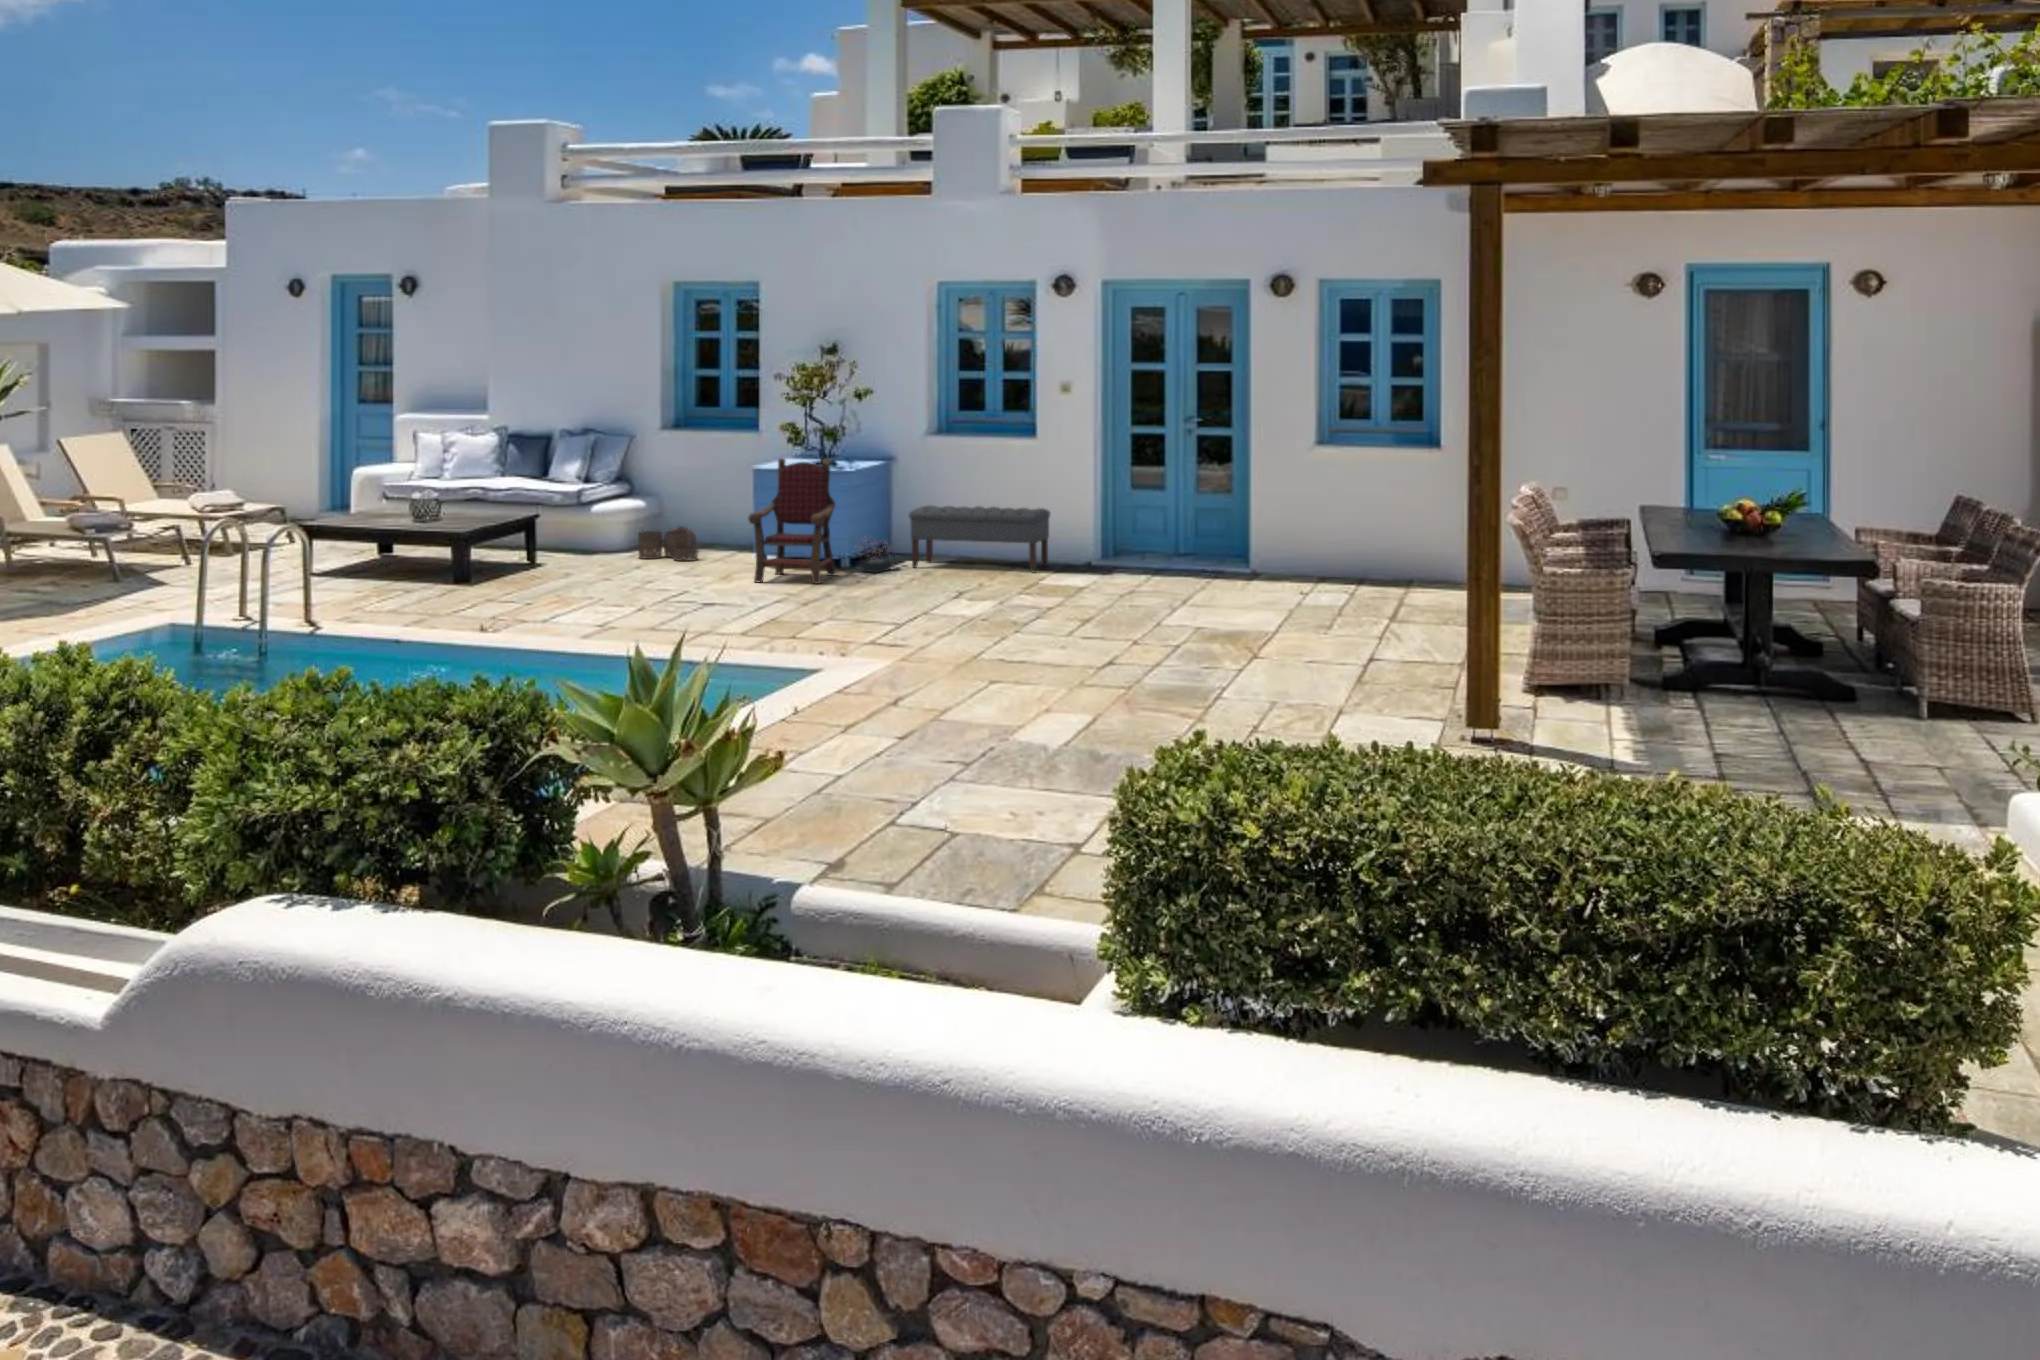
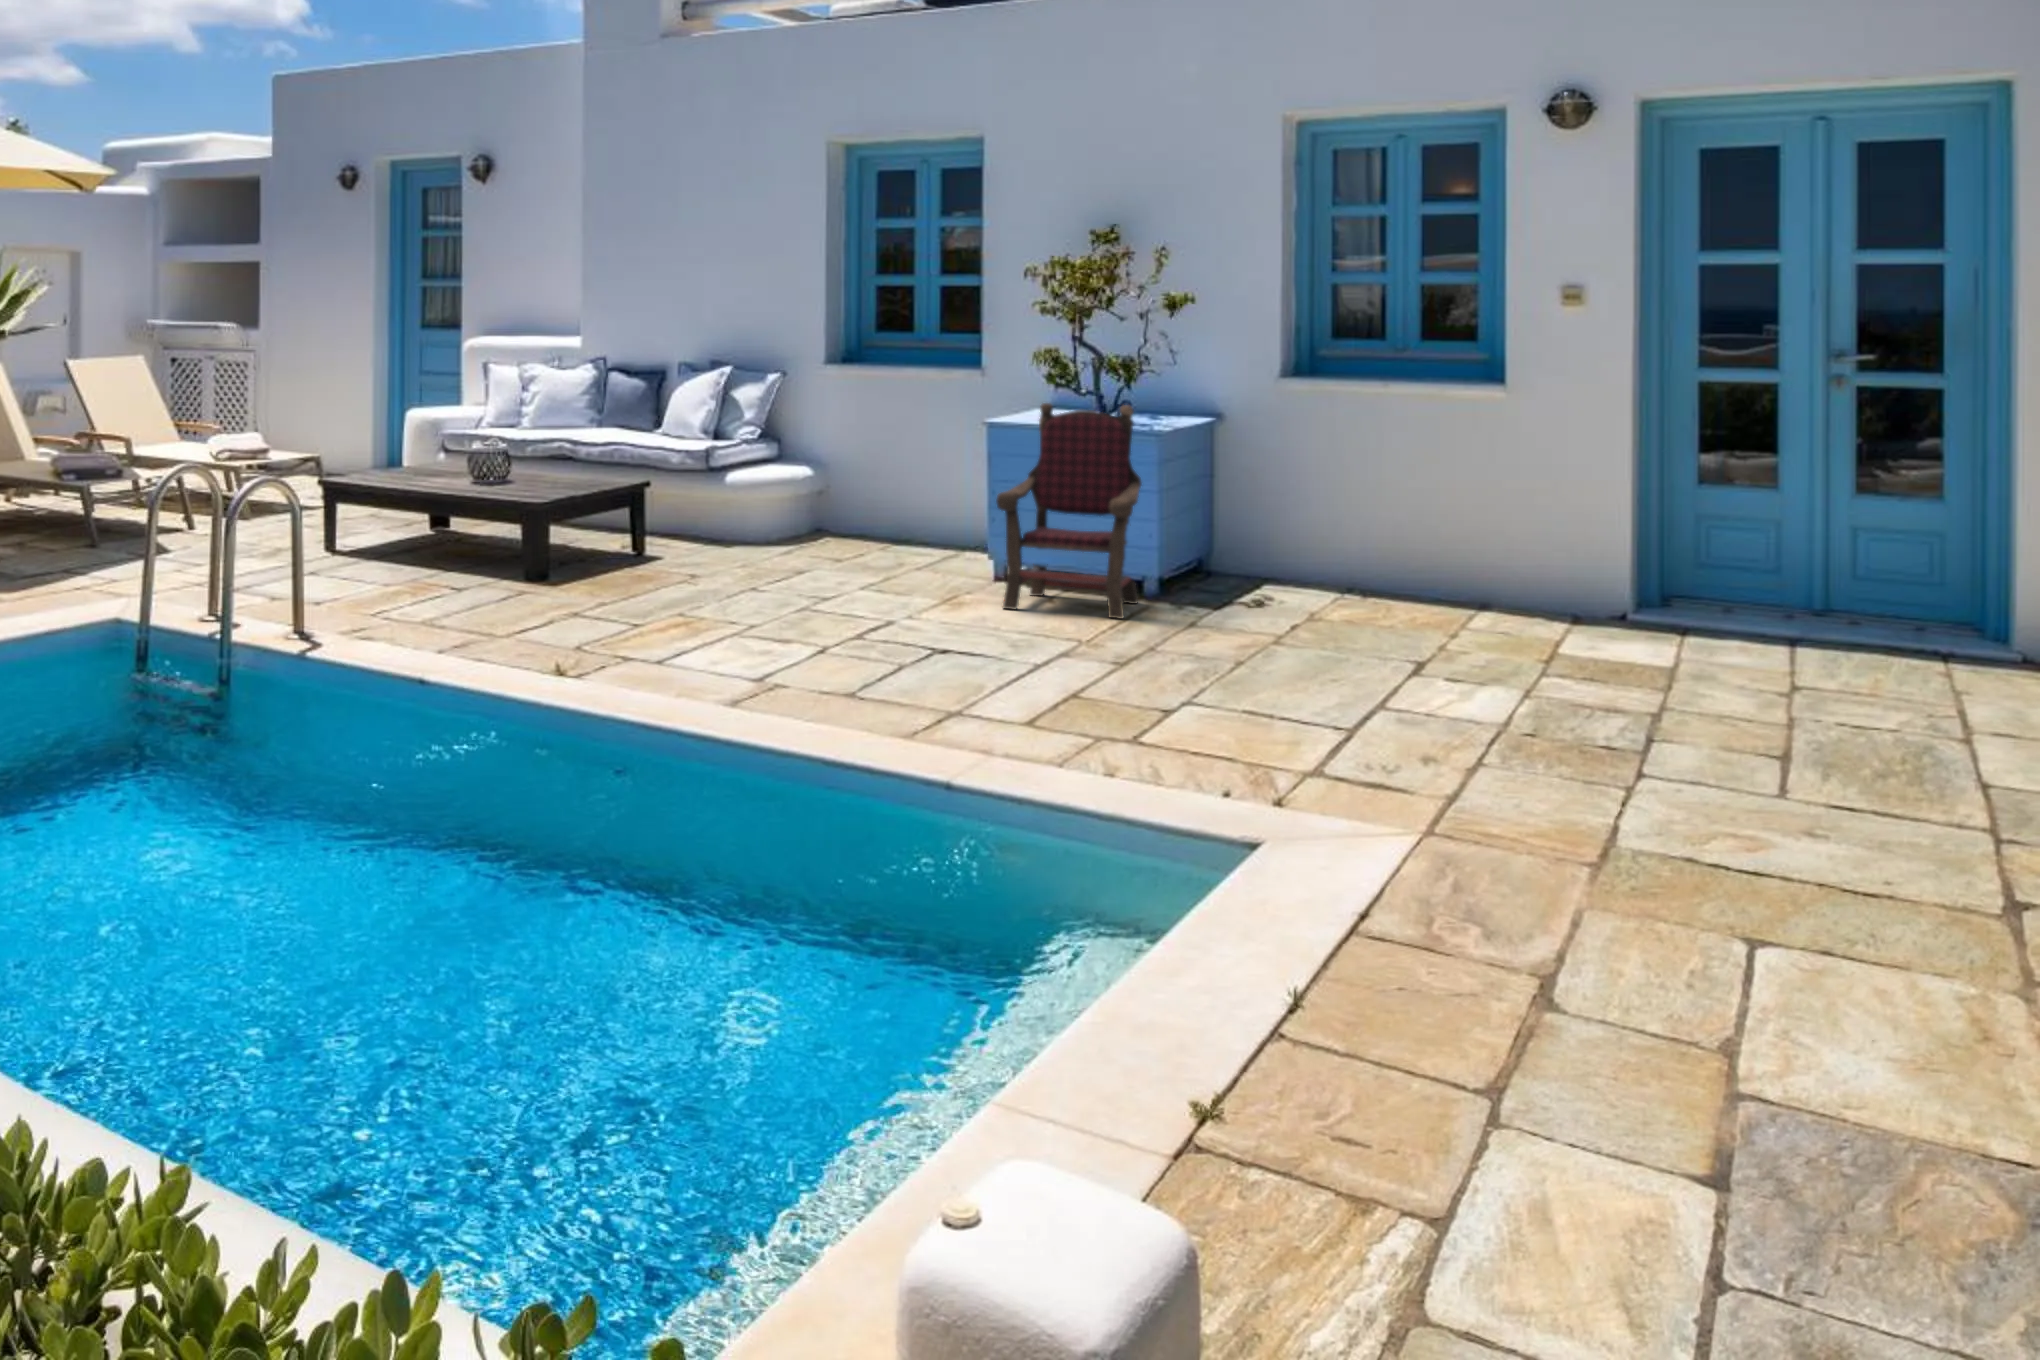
bench: present [909,505,1050,572] -> none [1263,492,1532,621]
woven basket: present [638,526,698,561] -> none [795,506,890,563]
decorative plant: present [858,540,891,573] -> none [1169,538,1232,603]

